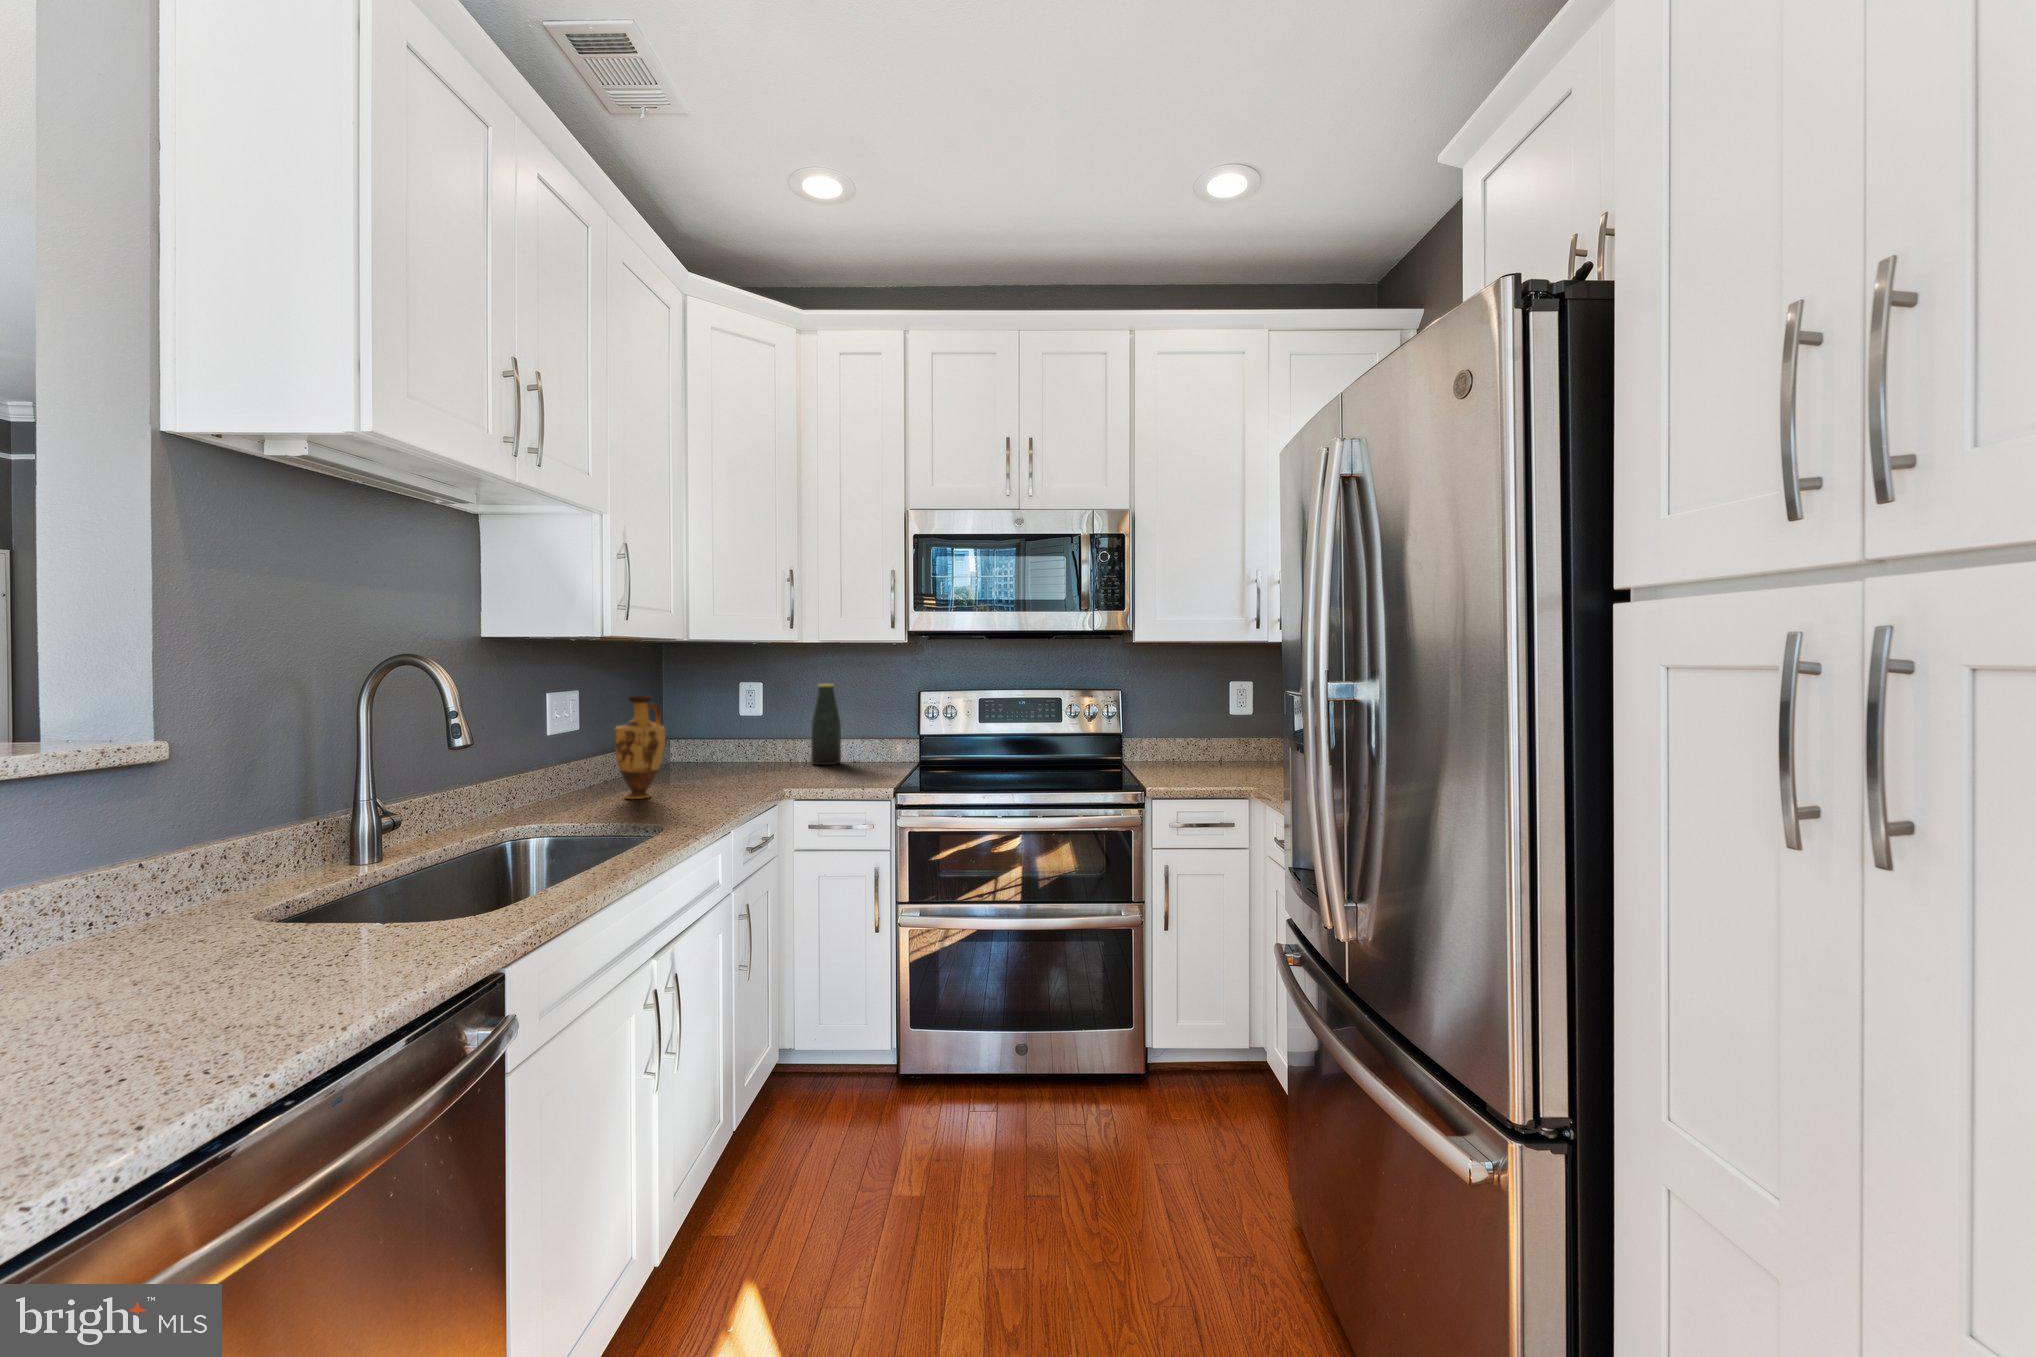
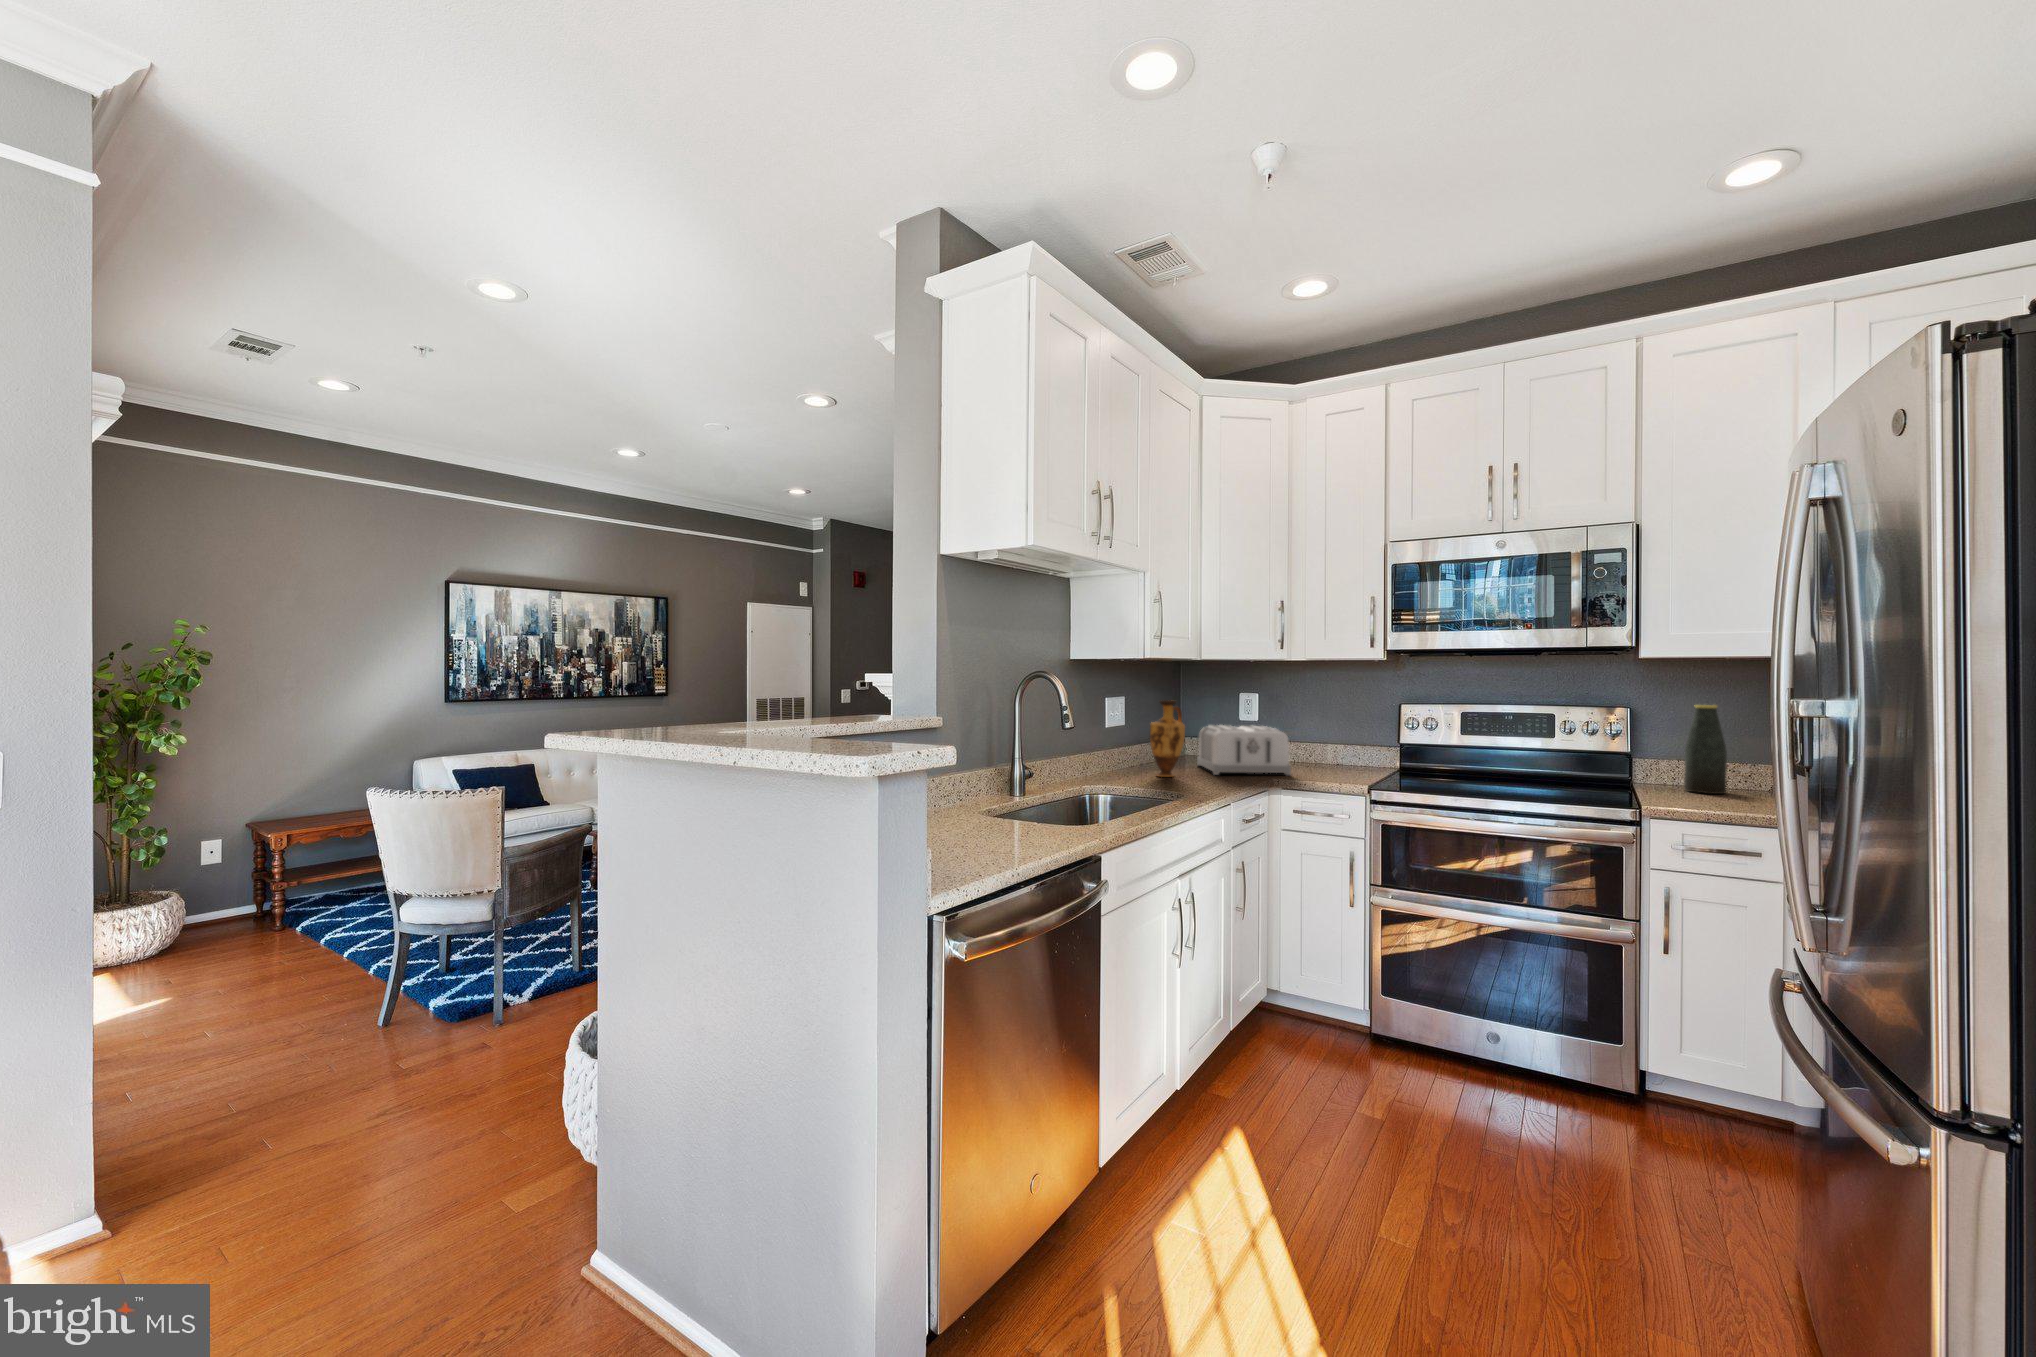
bottle: present [811,684,841,765] -> present [1684,705,1727,794]
toaster: none [684,723,802,789] -> present [1197,725,1291,775]

